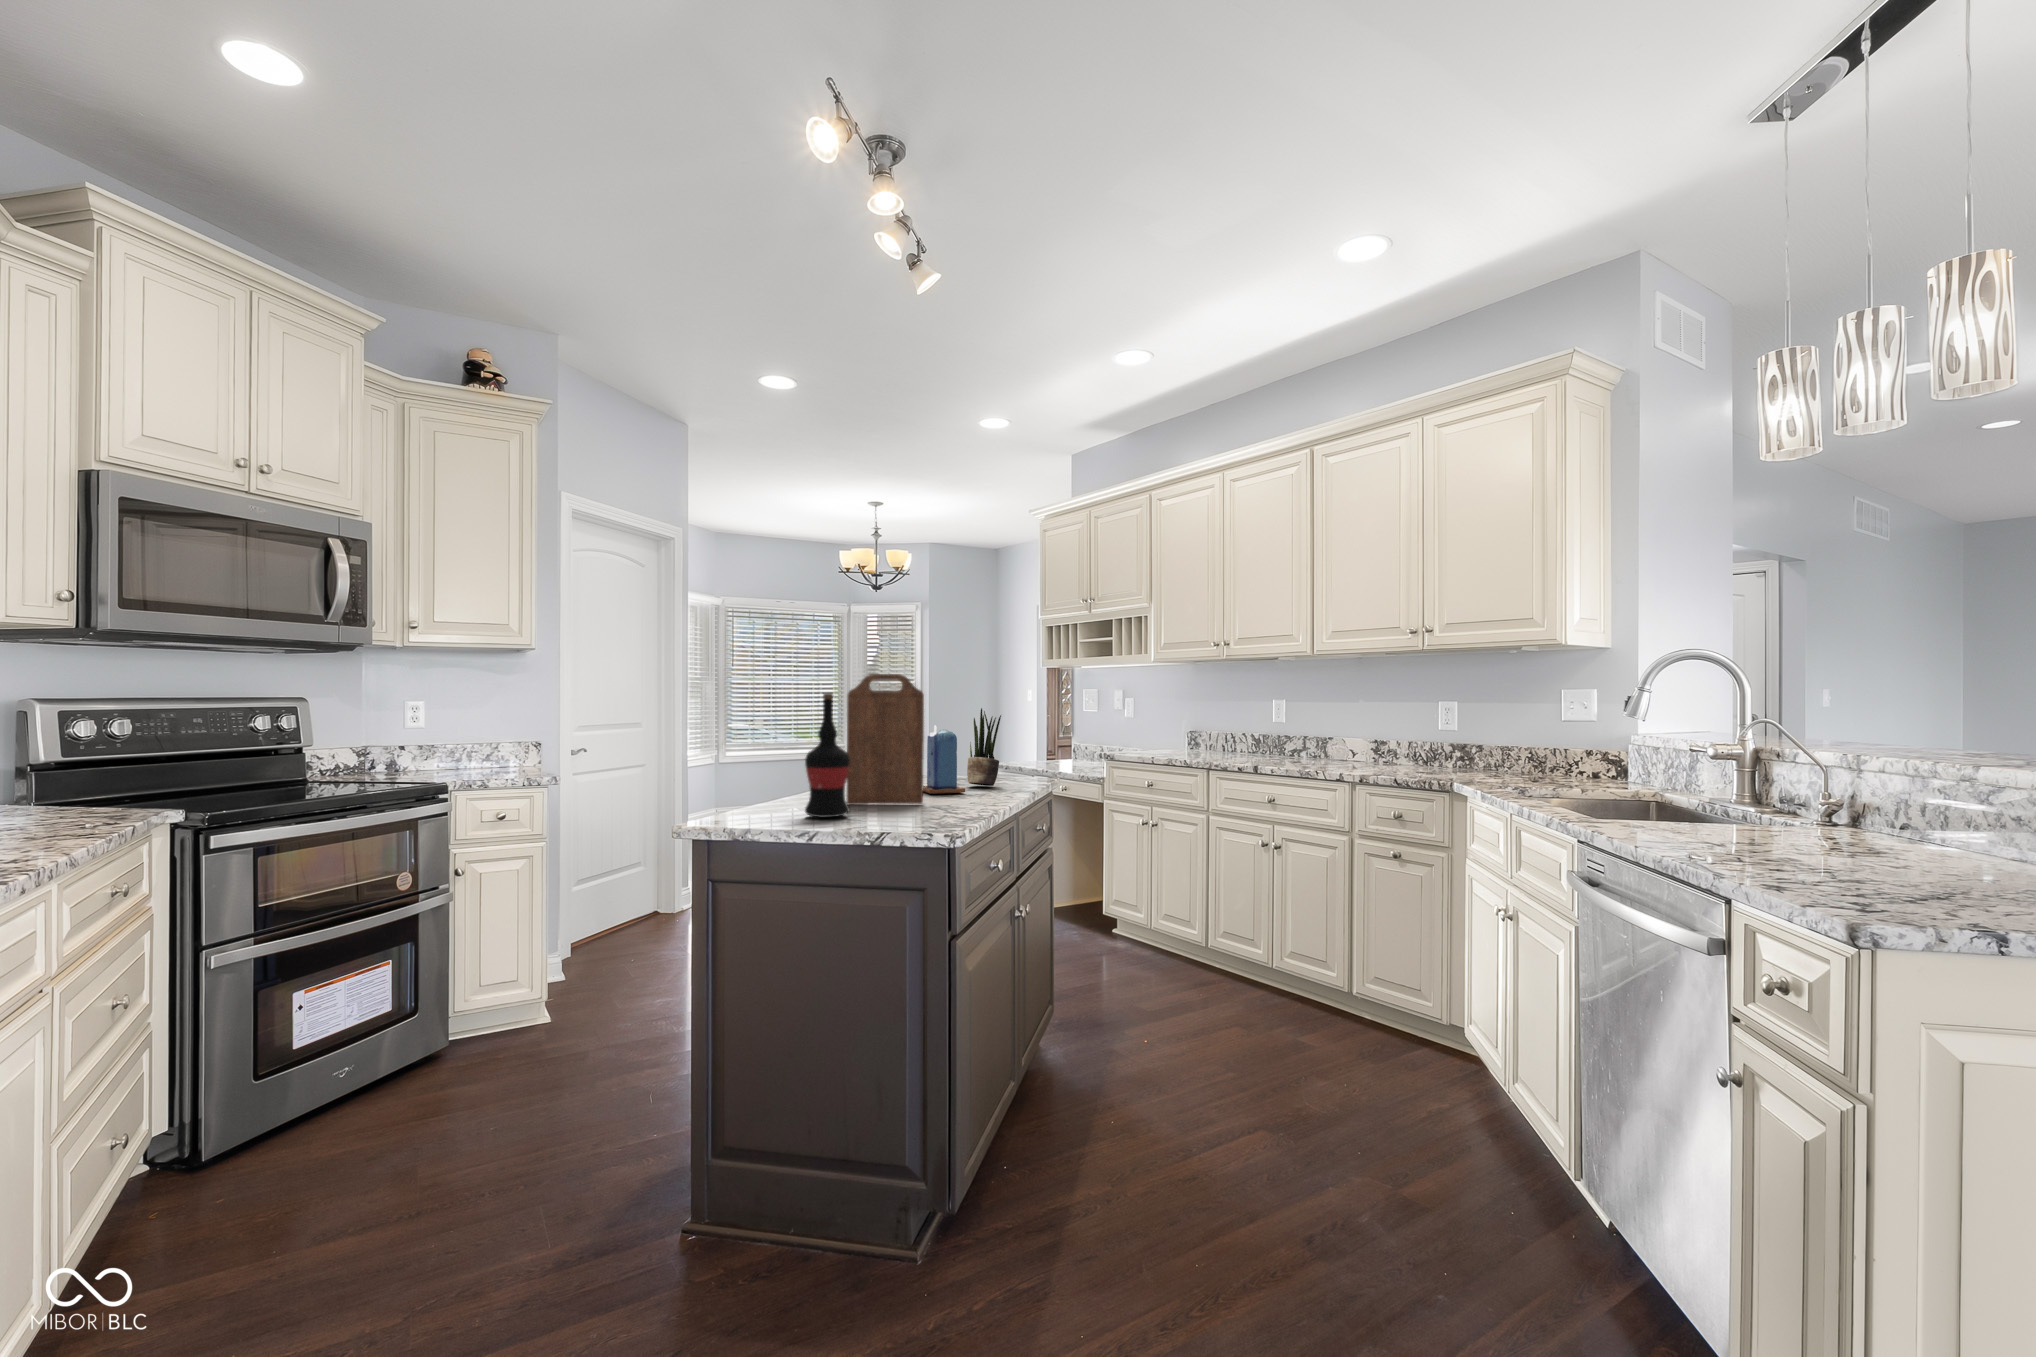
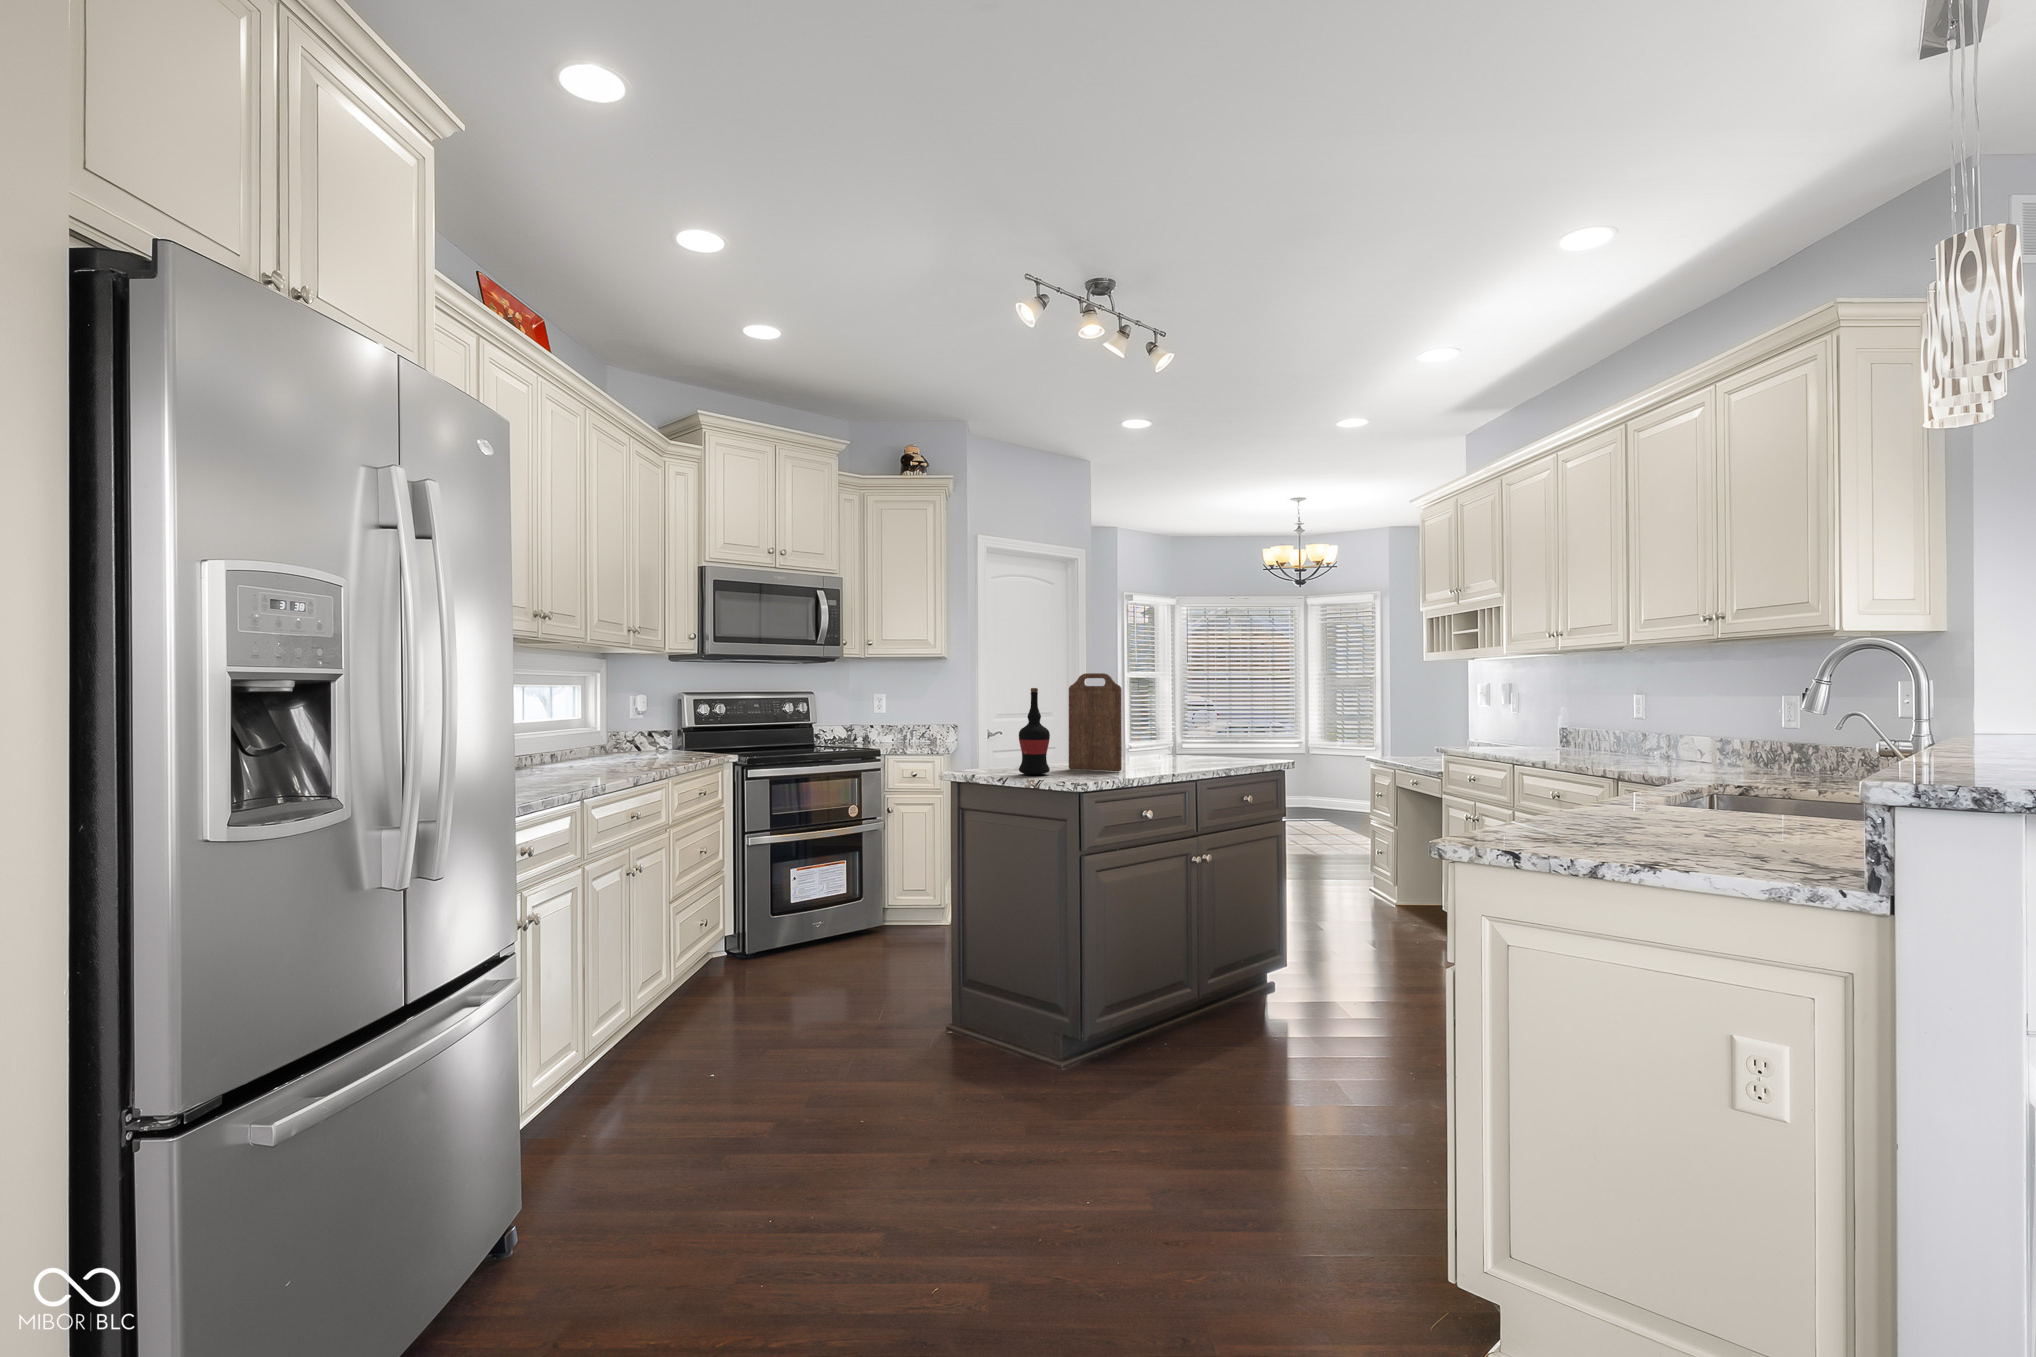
potted plant: present [967,708,1001,786] -> none [1194,699,1224,764]
candle: present [923,725,965,794] -> none [1146,713,1176,766]

